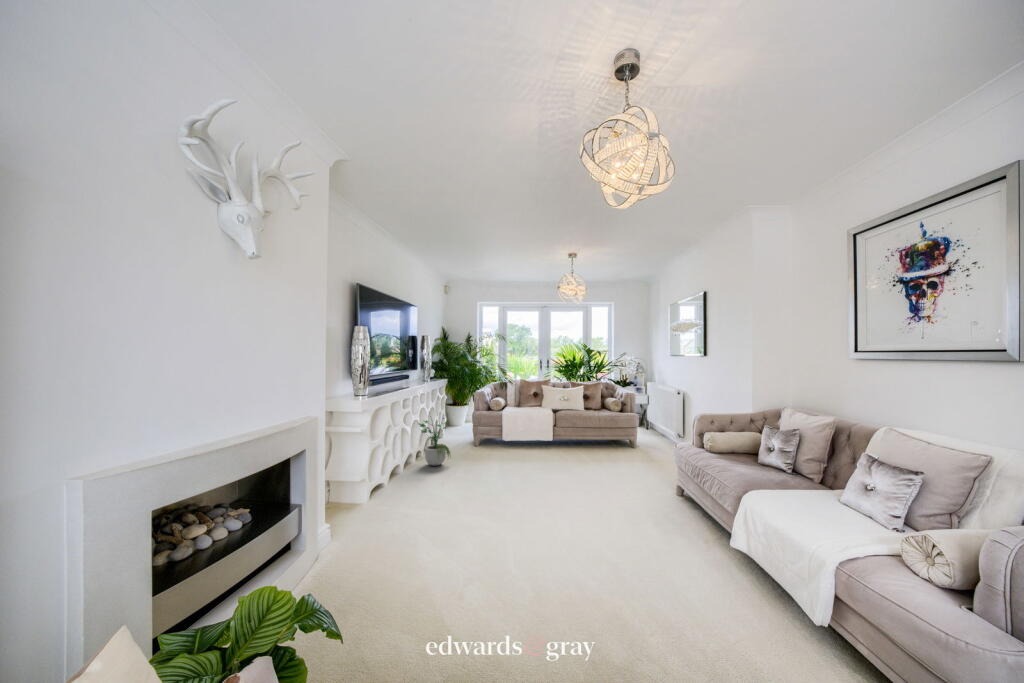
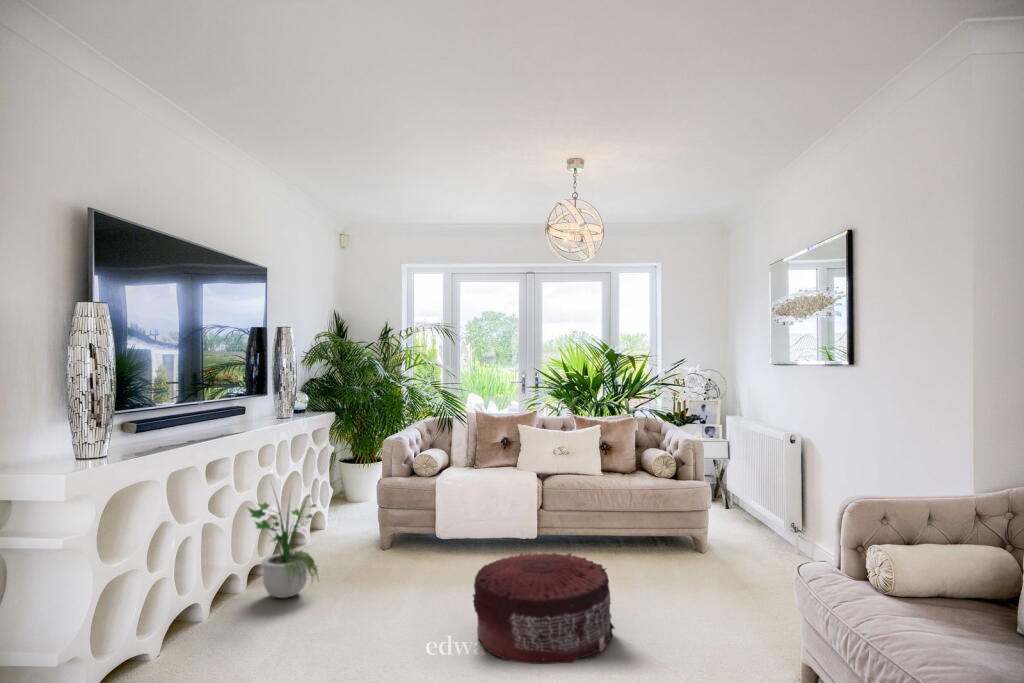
pouf: none [528,444,595,493] -> present [473,553,615,664]

